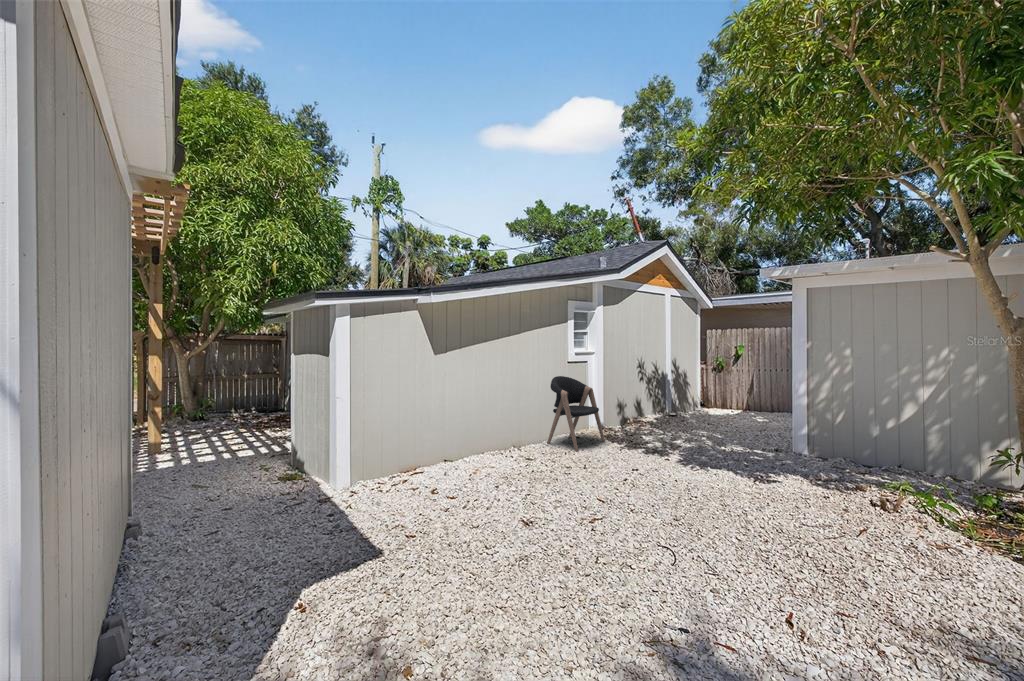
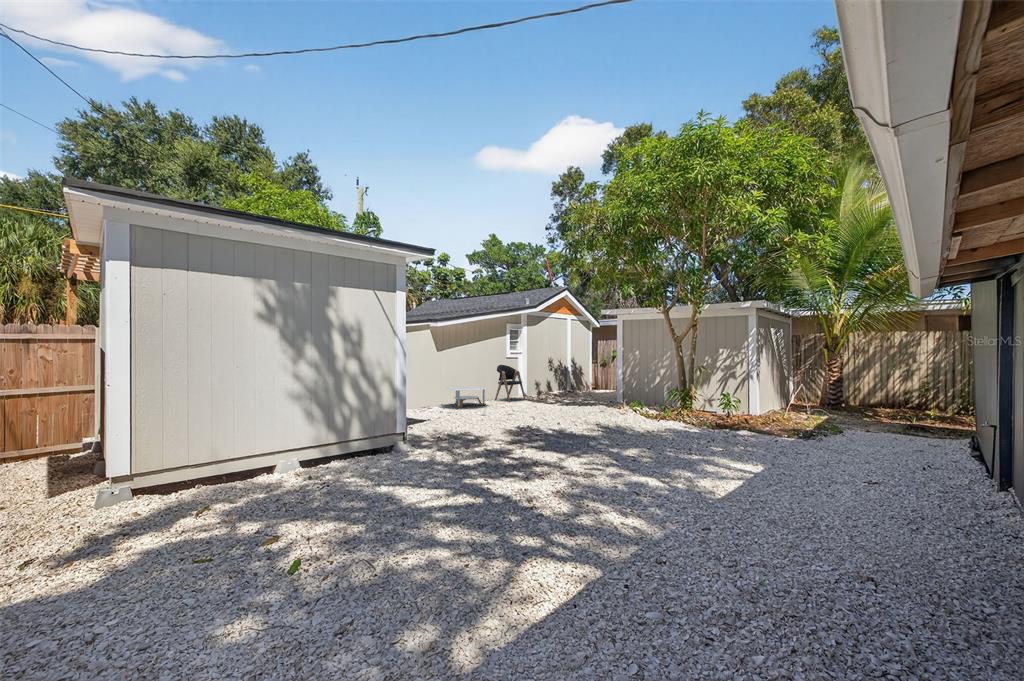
round table: none [447,421,534,476] -> present [445,386,487,408]

